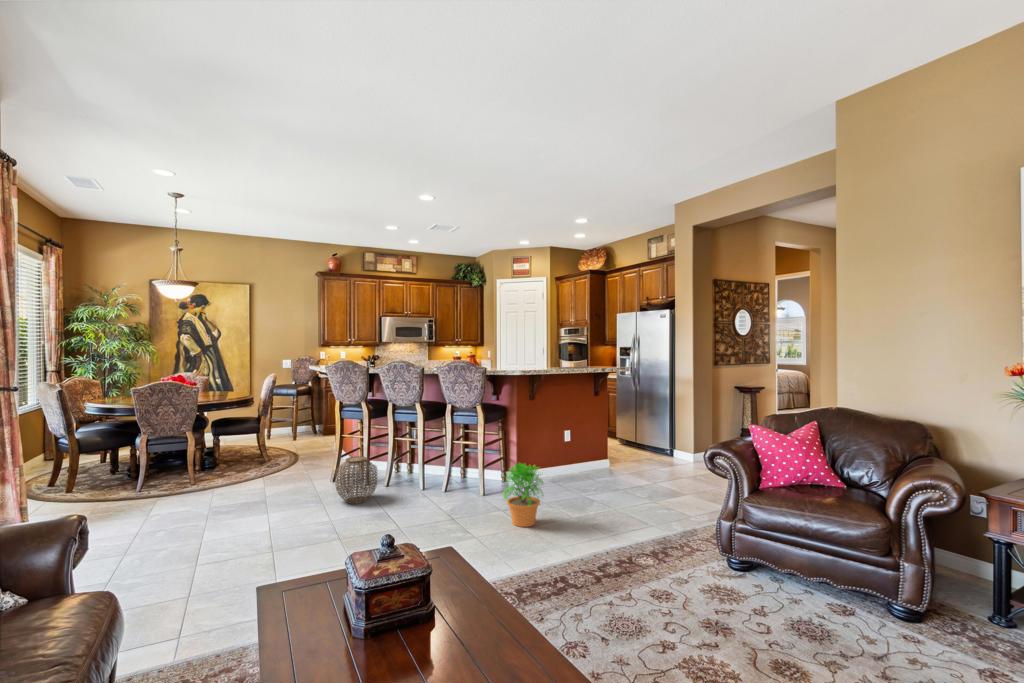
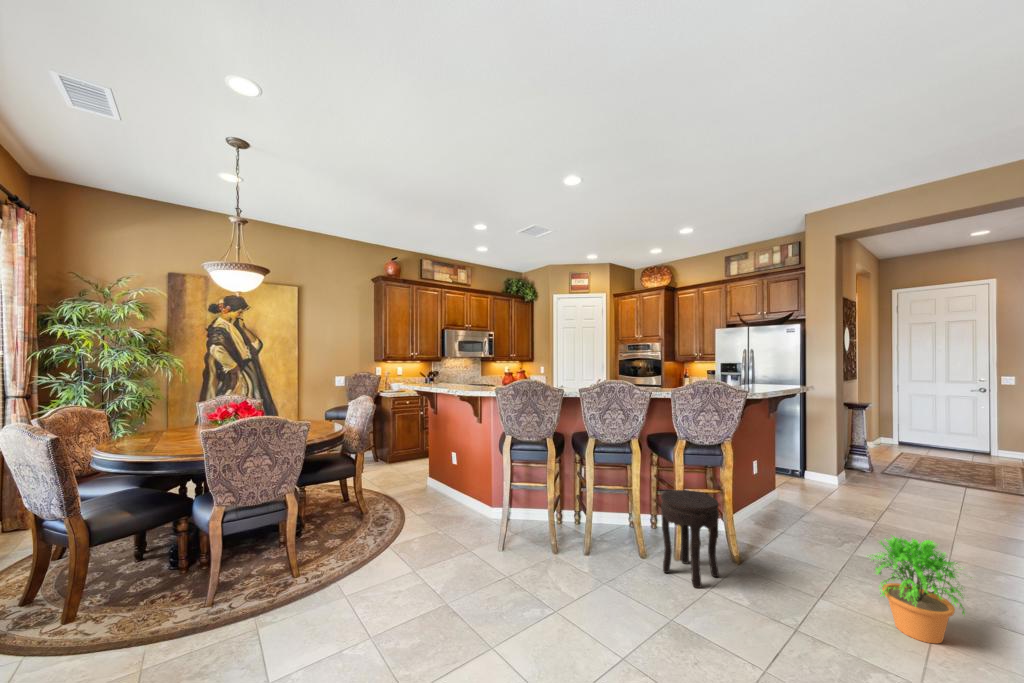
side table: none [417,440,455,501] -> present [661,490,719,588]
woven basket: present [335,456,377,503] -> none [564,525,626,605]

